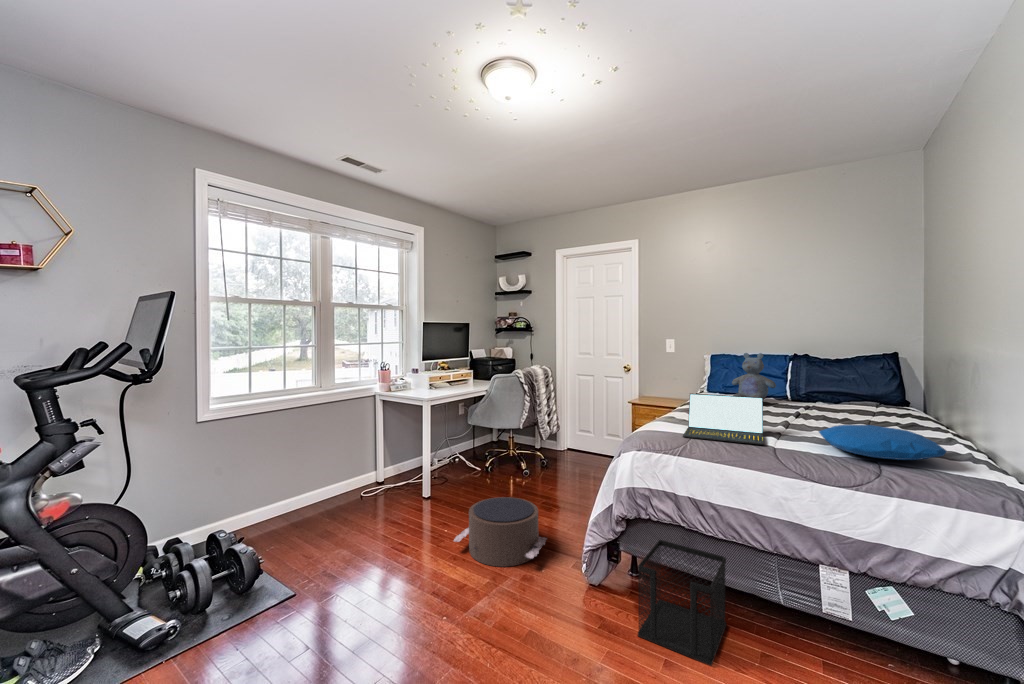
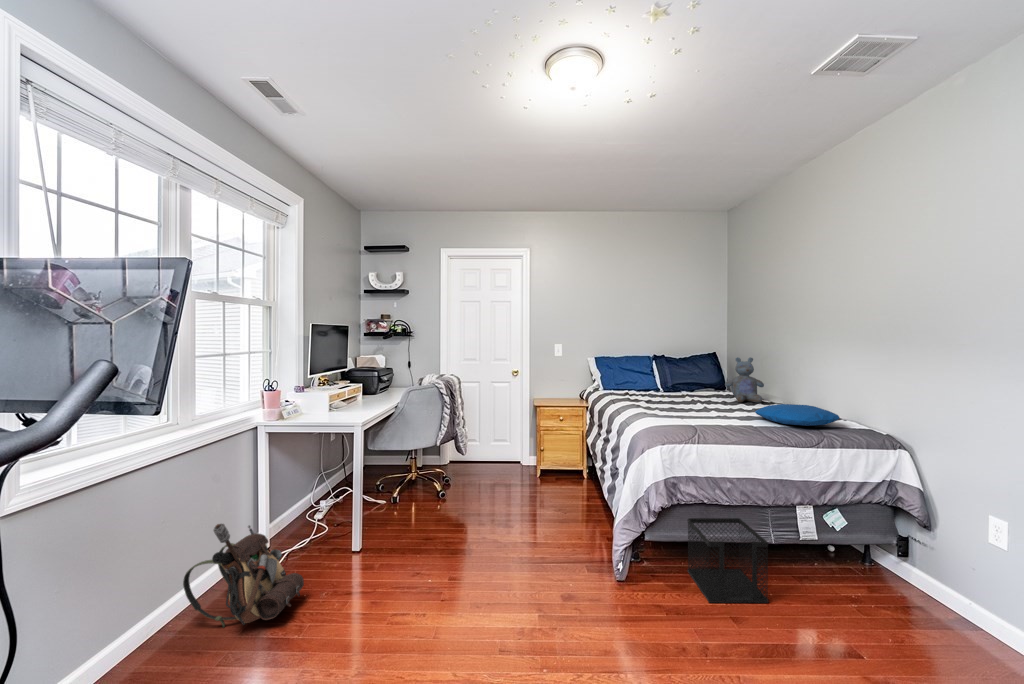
stuffed bear: present [732,353,776,400] -> present [725,357,764,403]
laptop: present [683,393,764,445] -> none [665,390,741,429]
backpack: none [287,450,354,522] -> present [183,524,304,627]
pouf: present [454,497,547,567] -> none [477,516,576,593]

